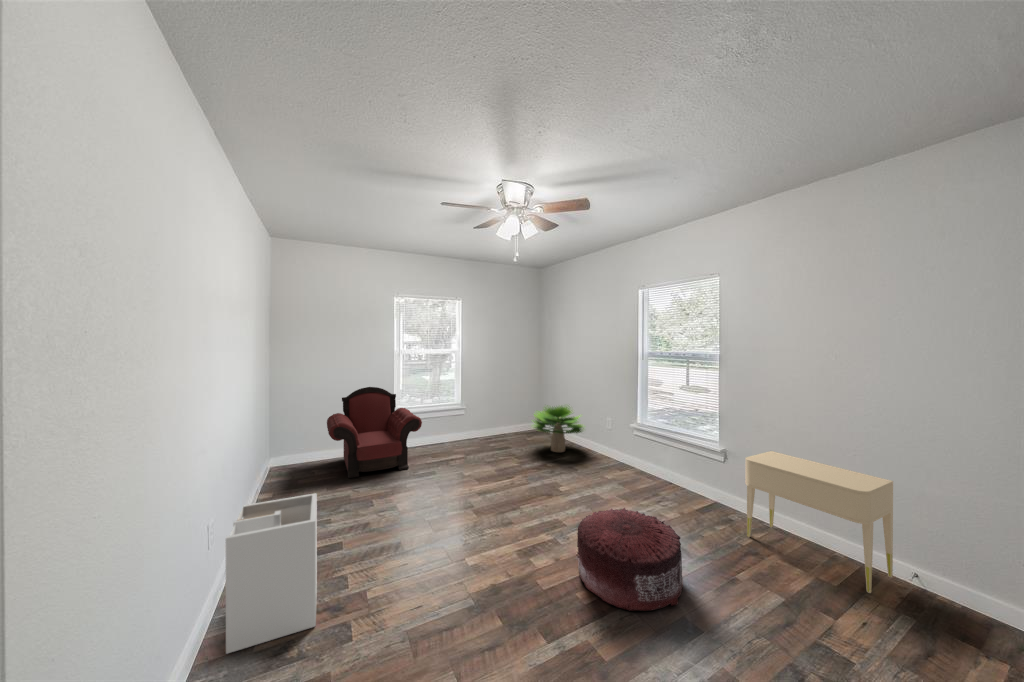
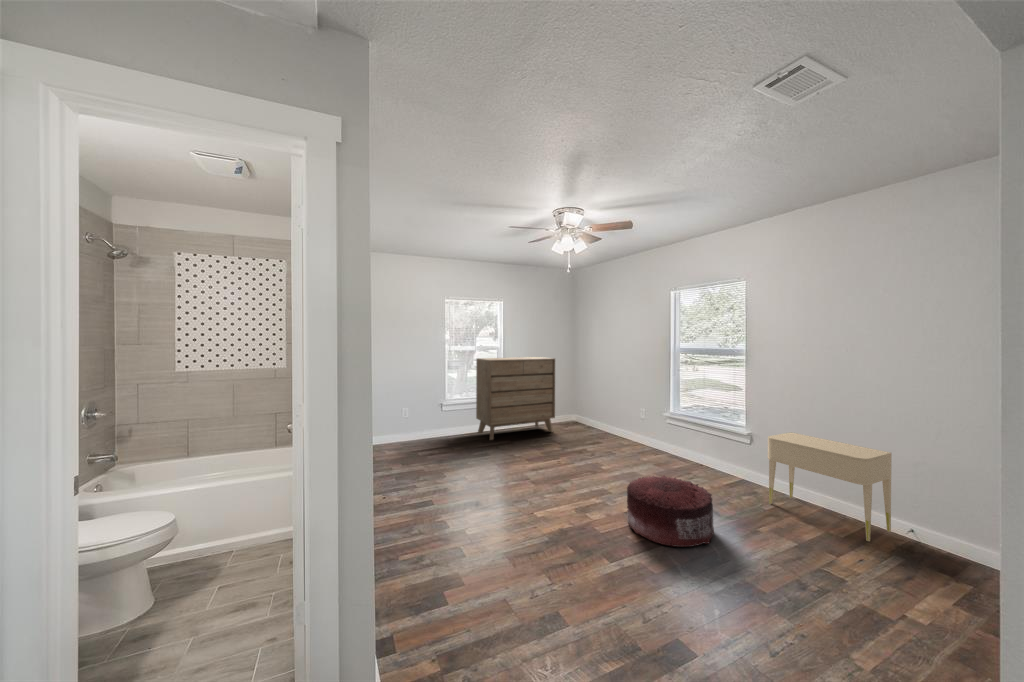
dresser: none [429,361,516,454] -> present [476,357,555,440]
armchair: present [327,387,422,478] -> none [391,379,476,457]
potted plant: present [533,406,584,452] -> none [569,396,623,440]
laundry hamper: present [226,493,317,654] -> none [373,455,434,562]

